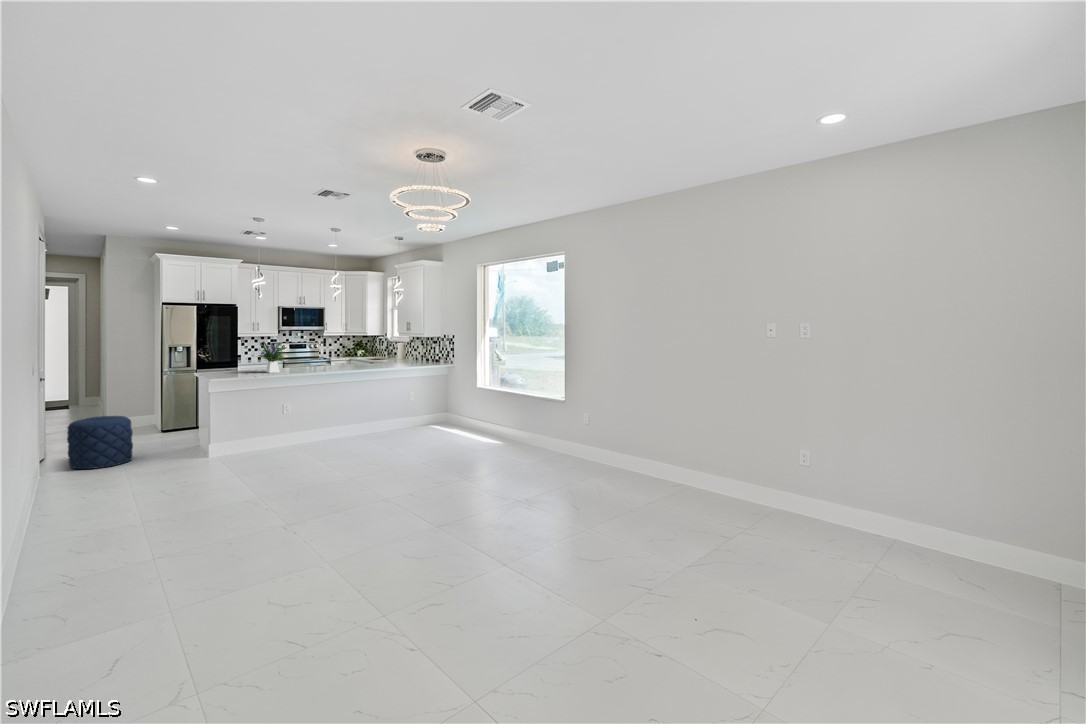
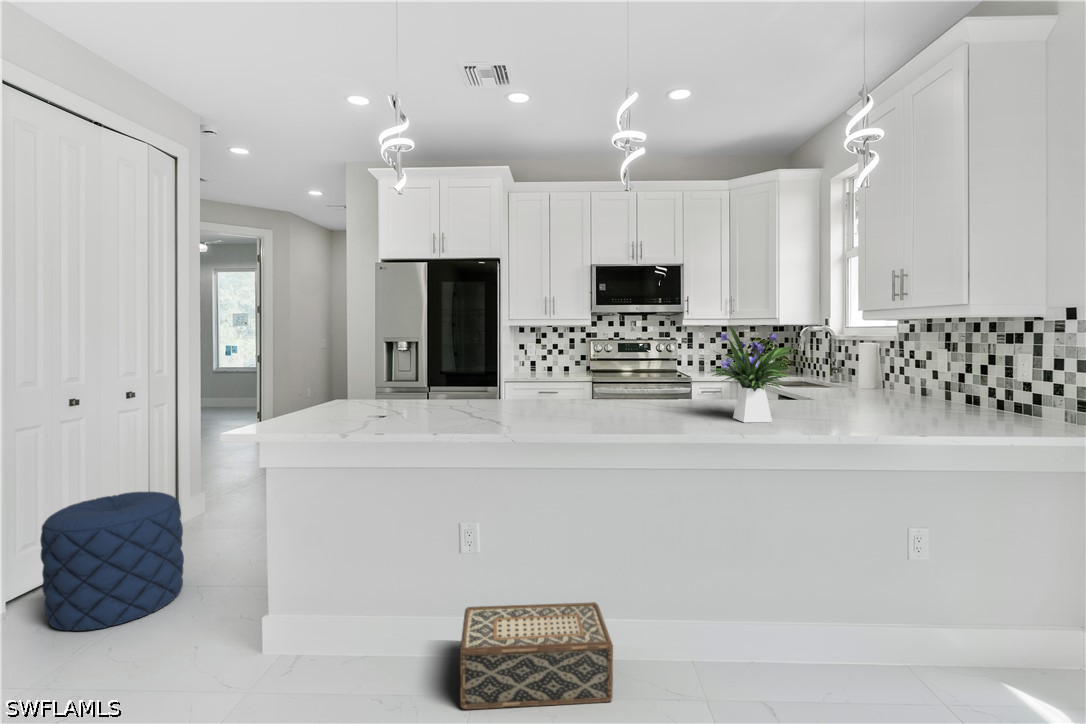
flower arrangement: present [259,341,286,373] -> present [711,326,797,422]
woven basket: none [285,423,337,448] -> present [460,602,613,709]

